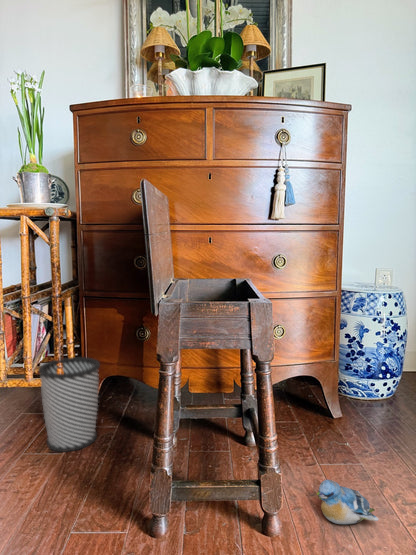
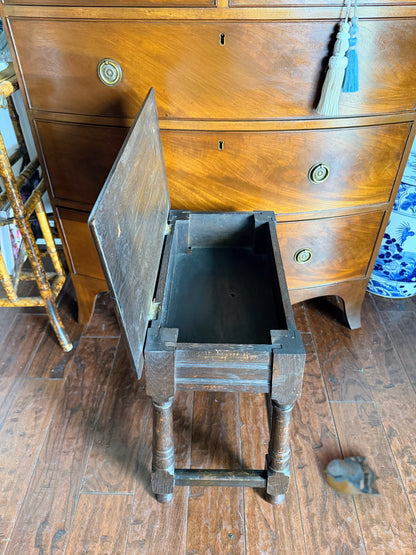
wastebasket: present [38,357,100,452] -> none [21,275,98,375]

